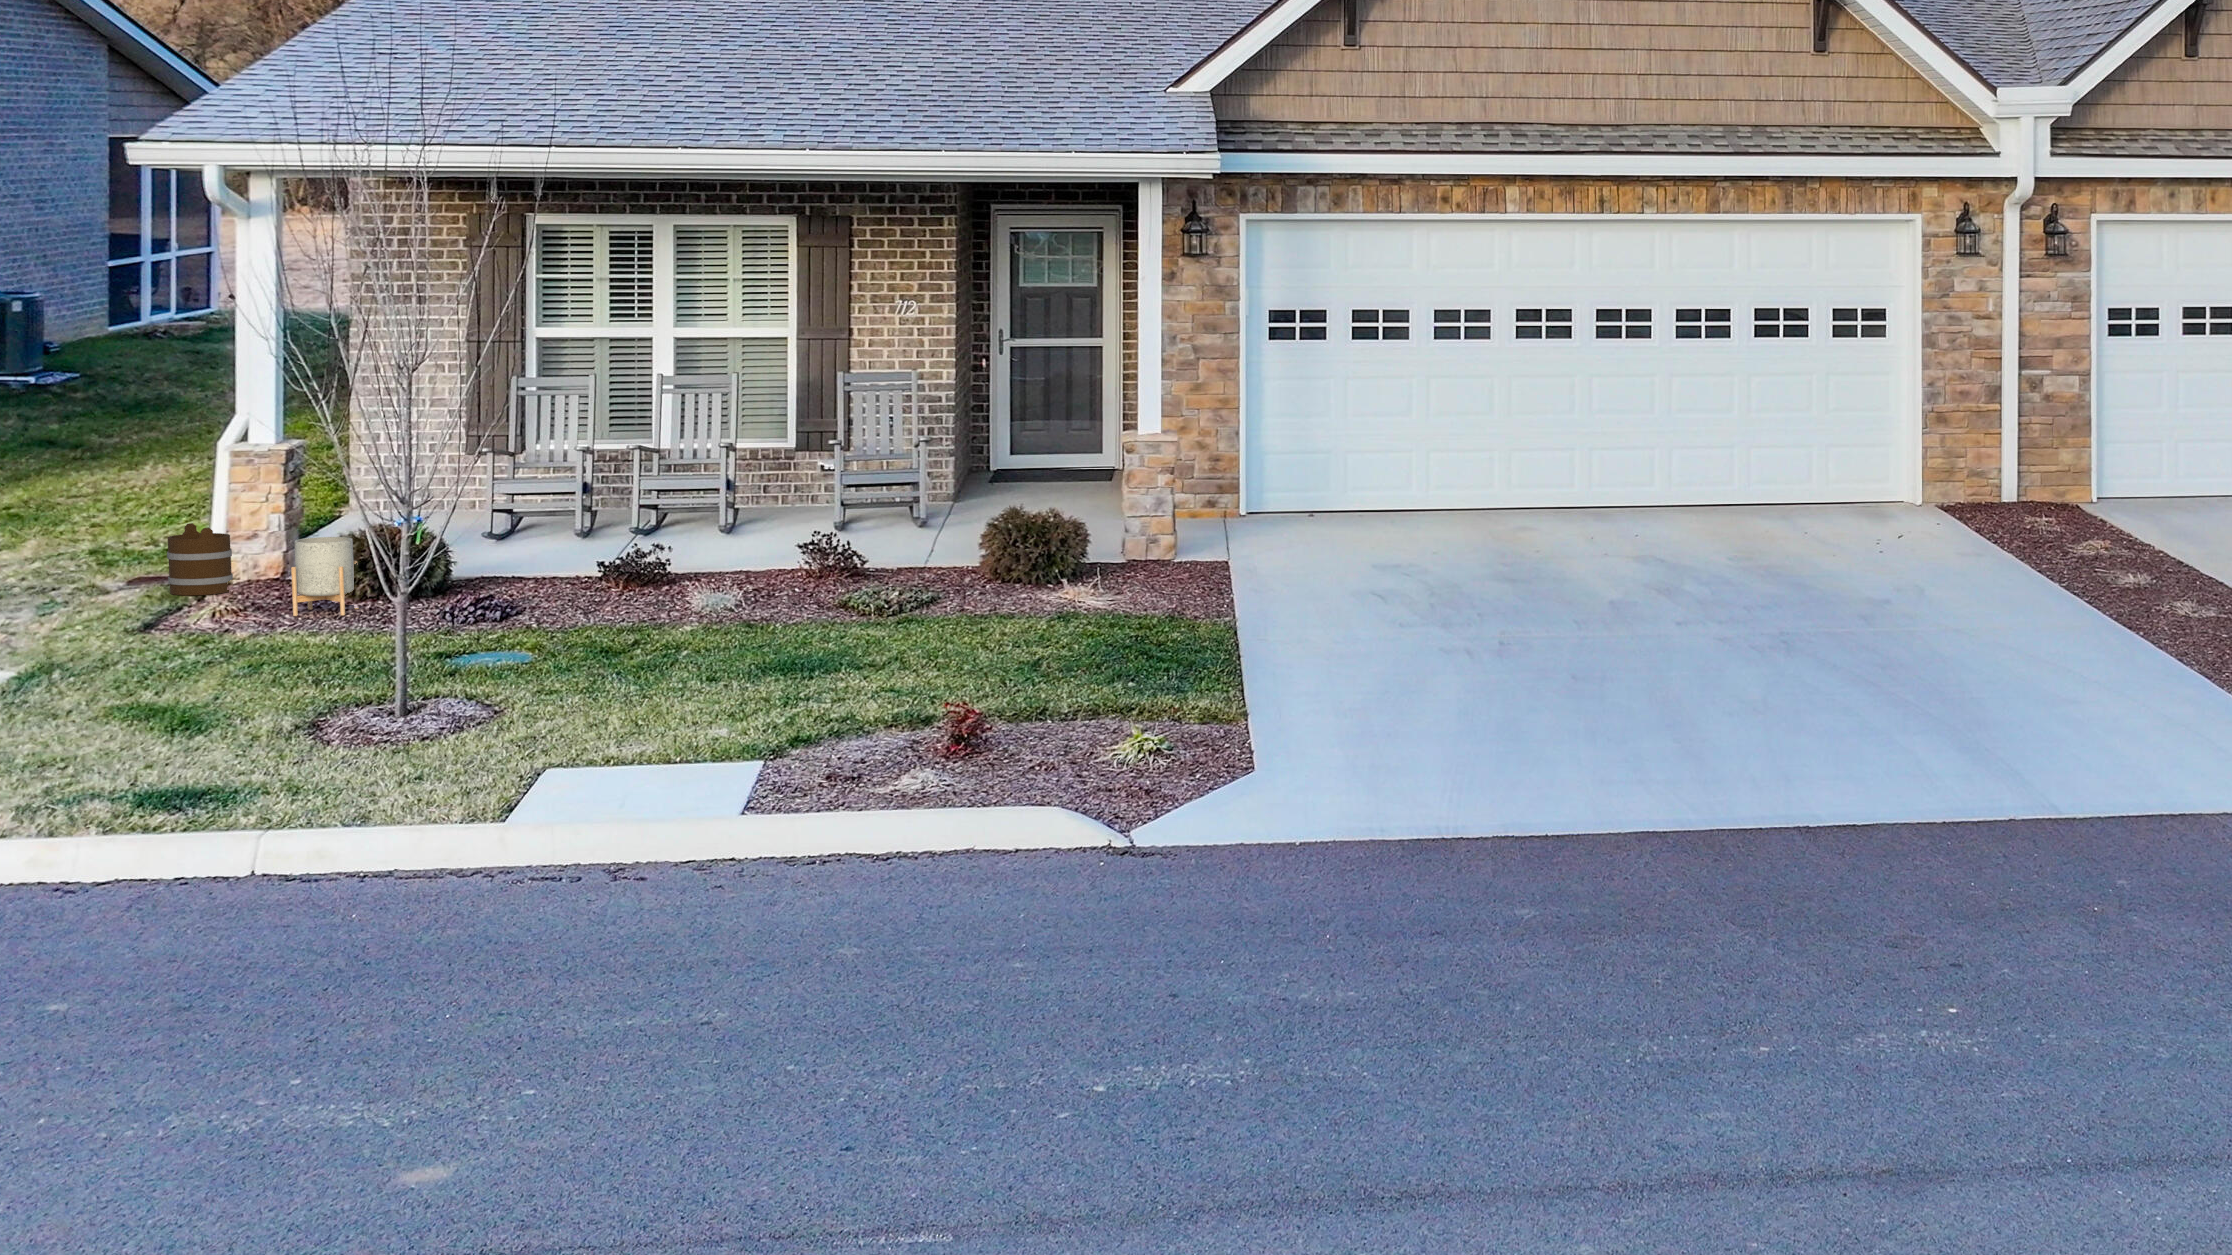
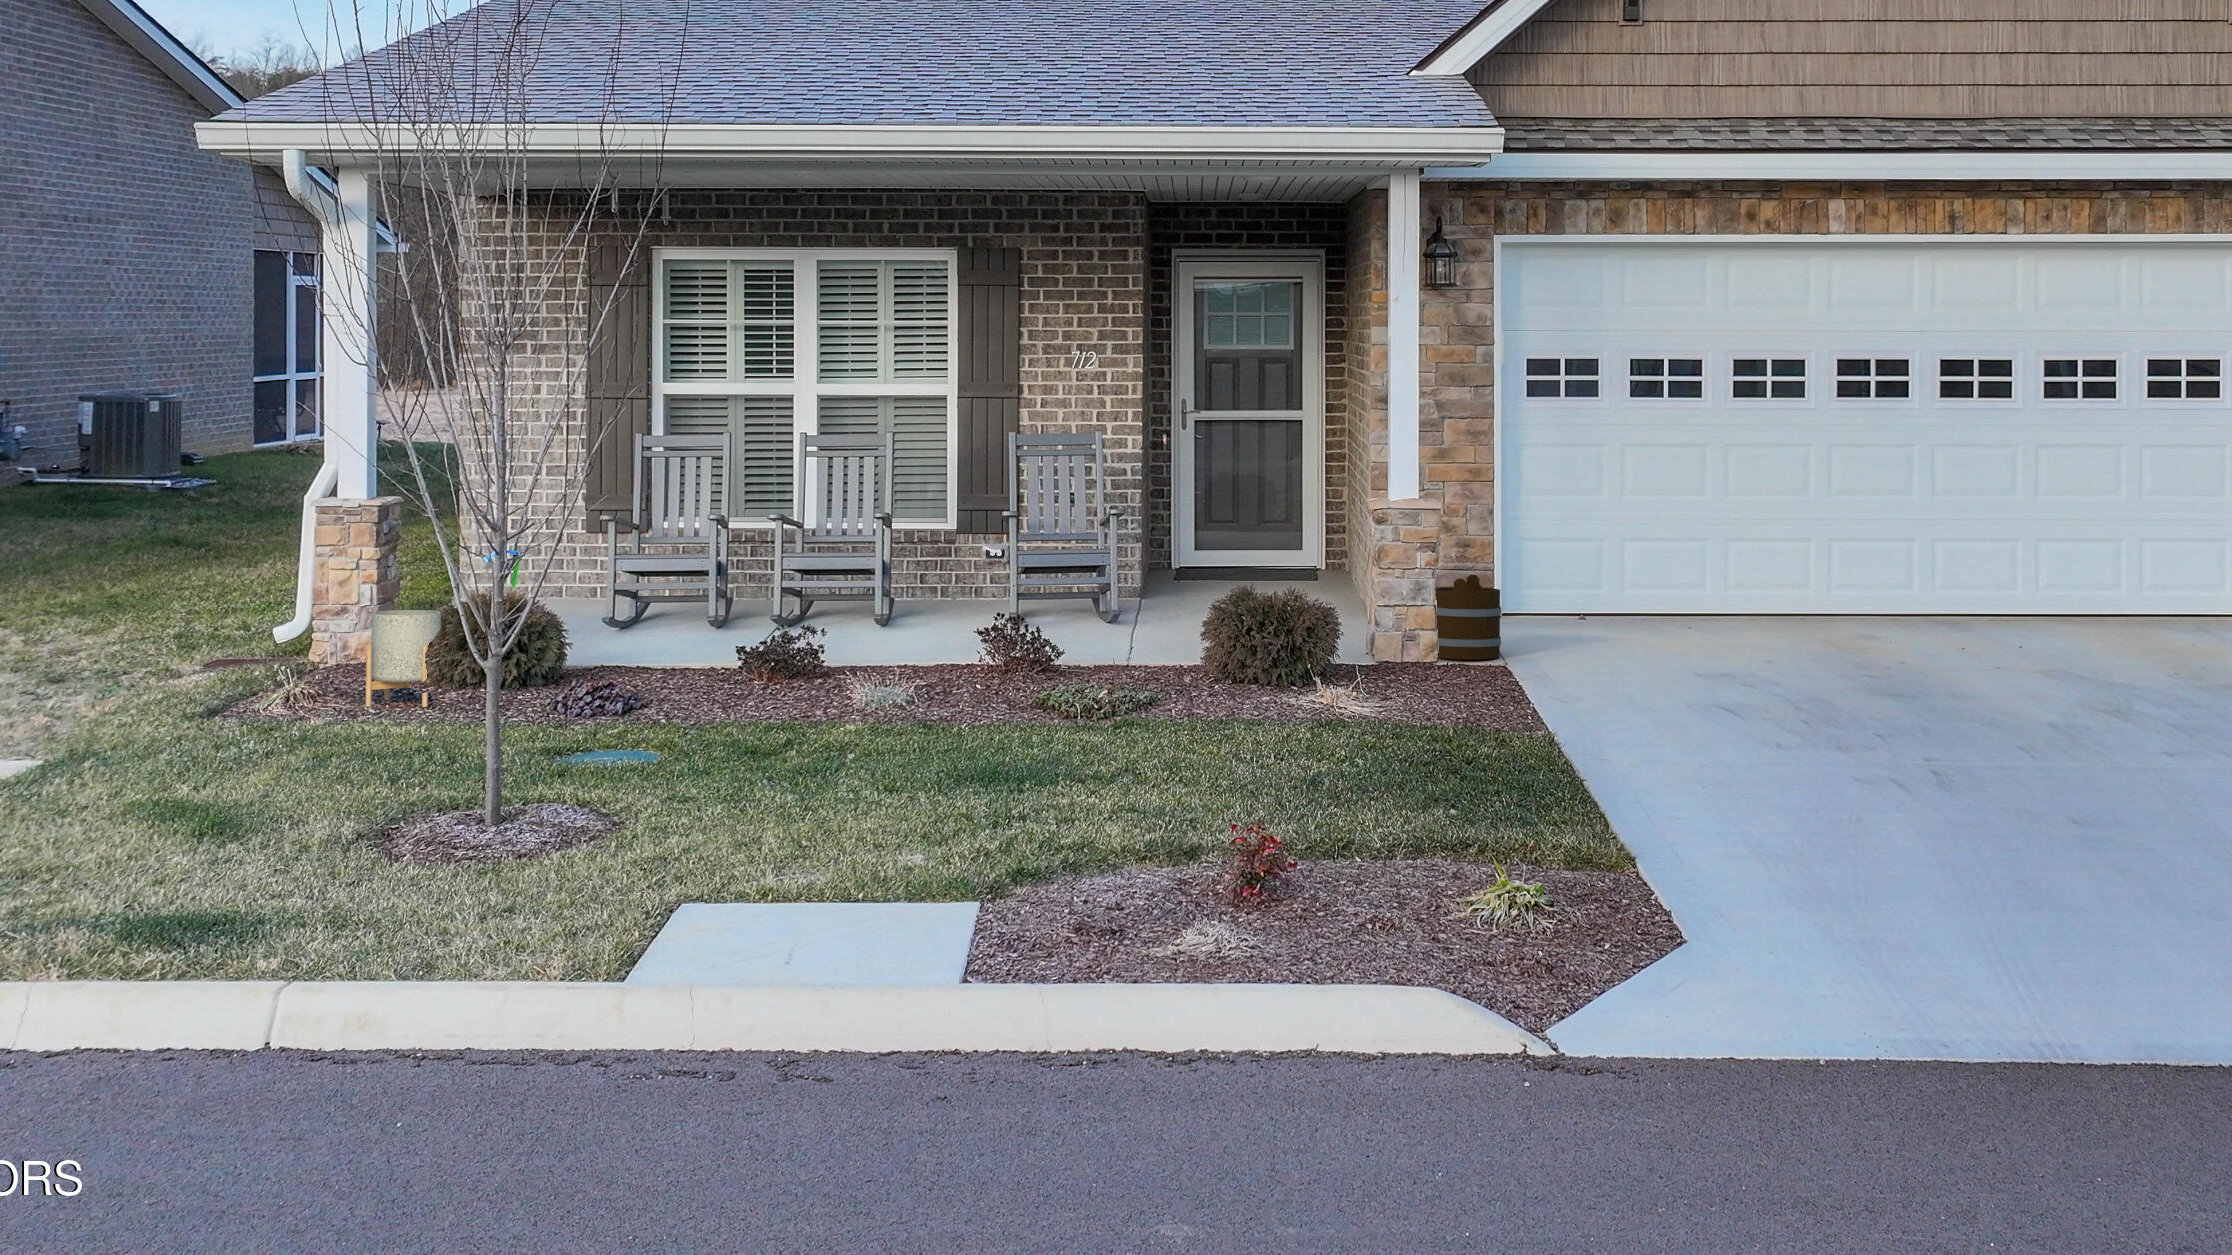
bucket: present [167,523,233,595] -> present [1435,575,1501,659]

